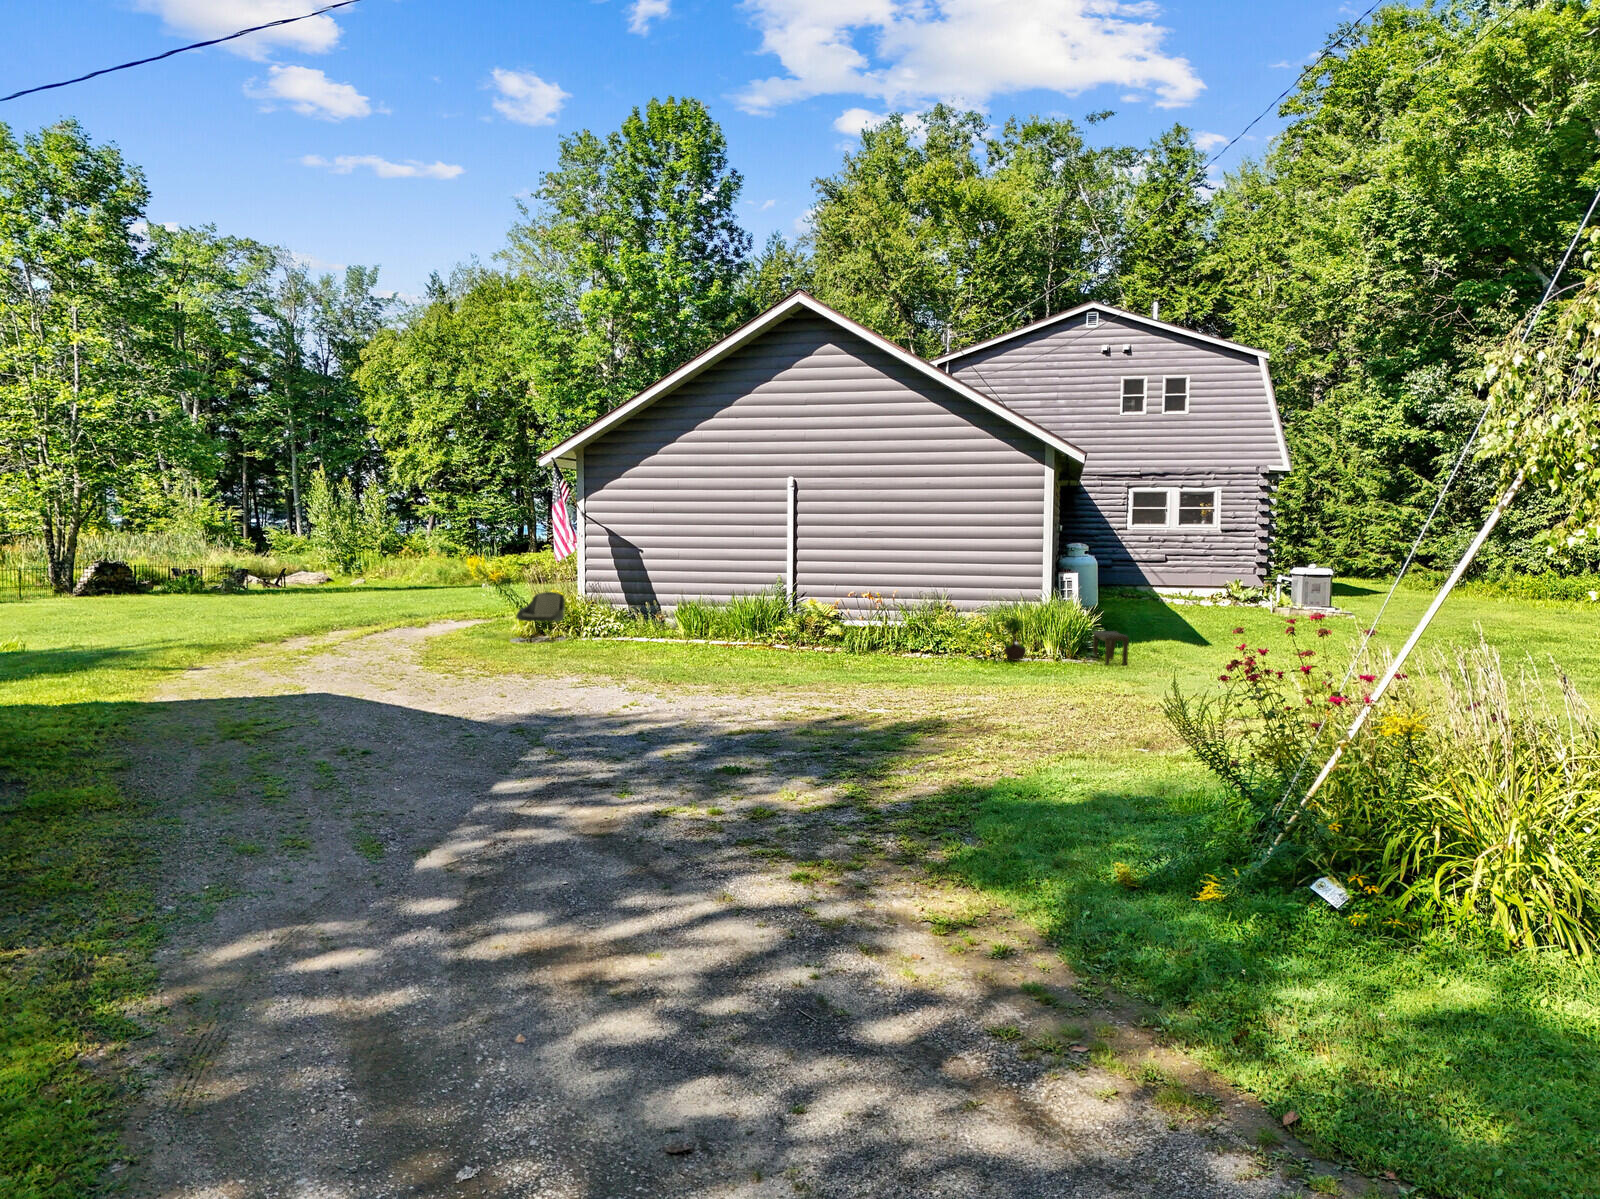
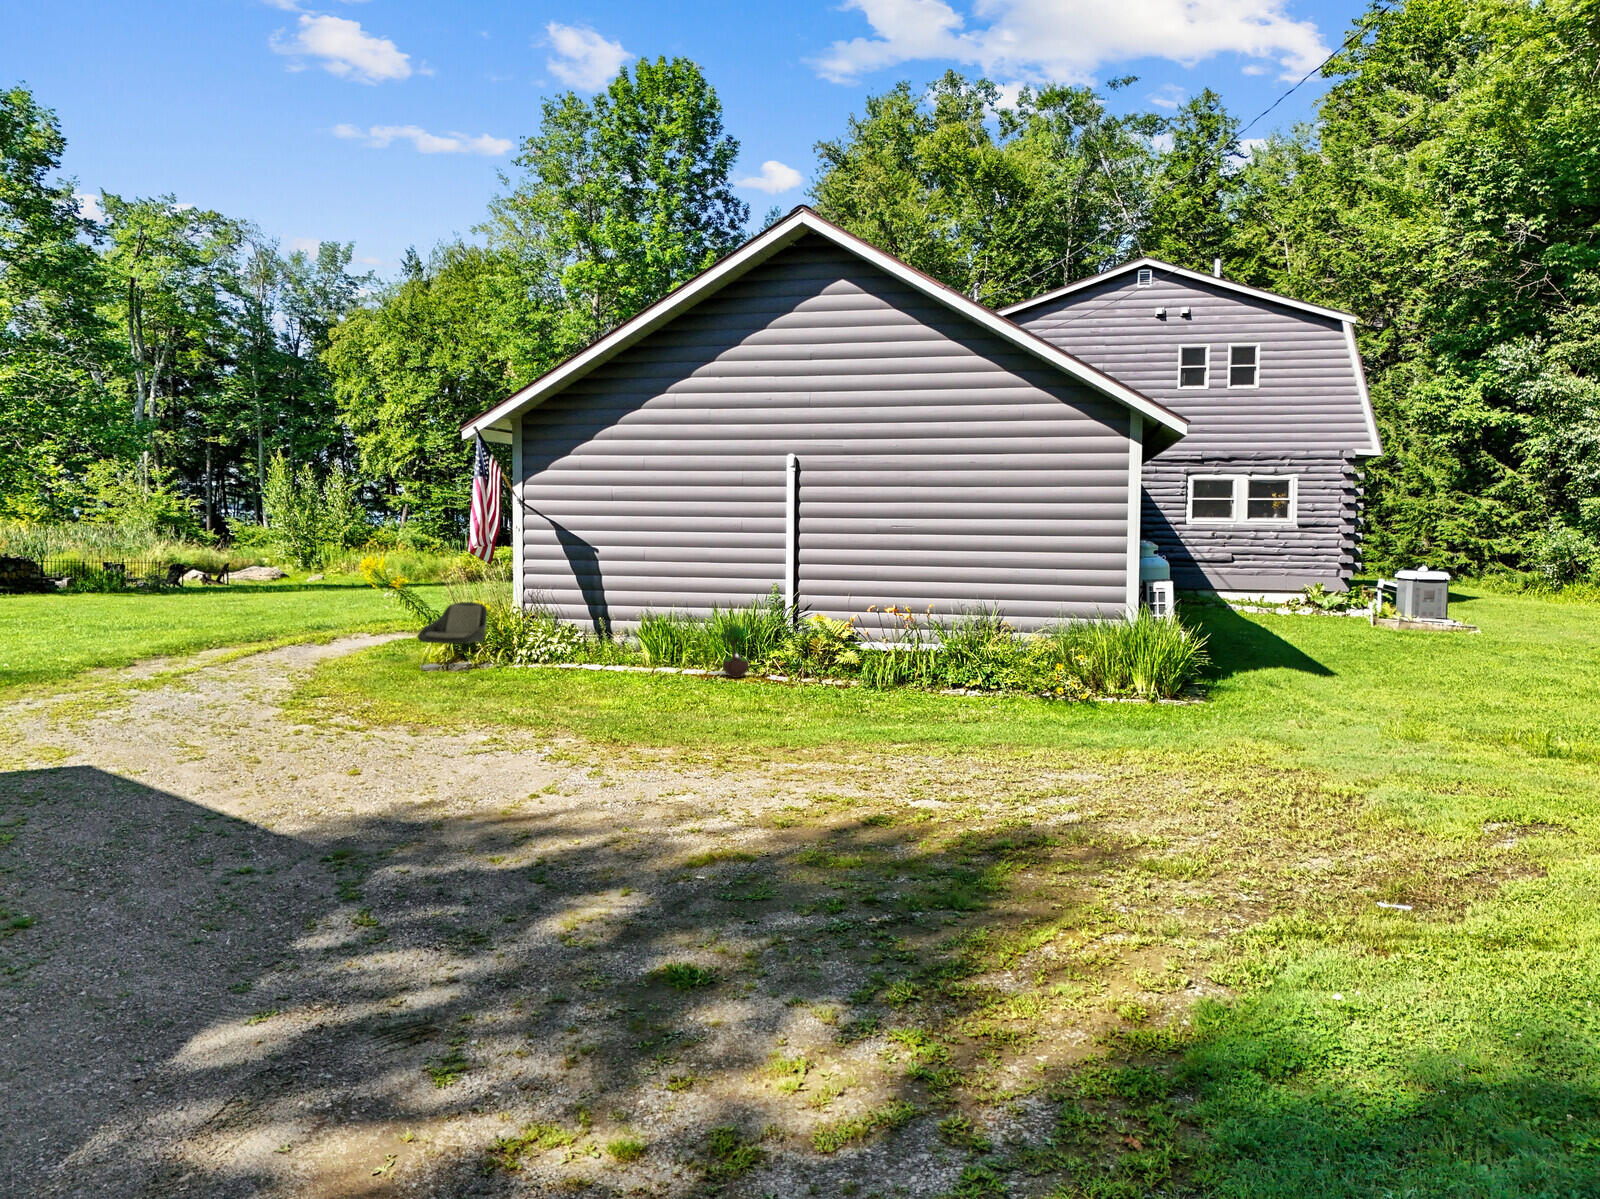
potted tree: present [1001,617,1026,661] -> present [719,623,749,678]
bench: present [1093,631,1129,665] -> none [1217,664,1281,716]

